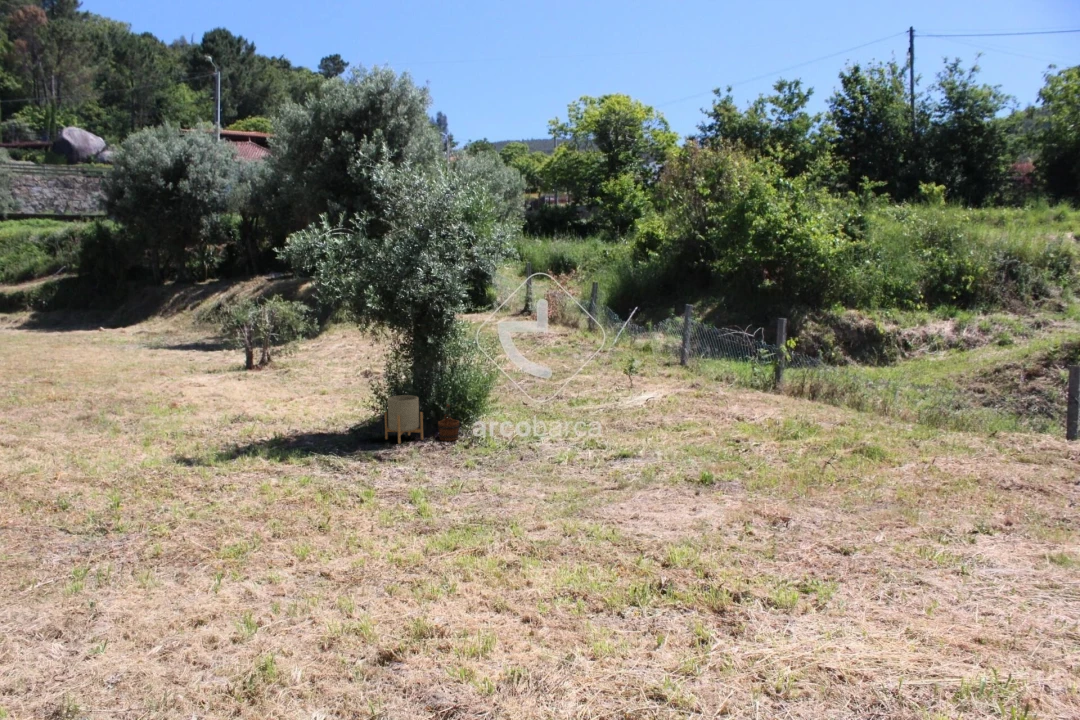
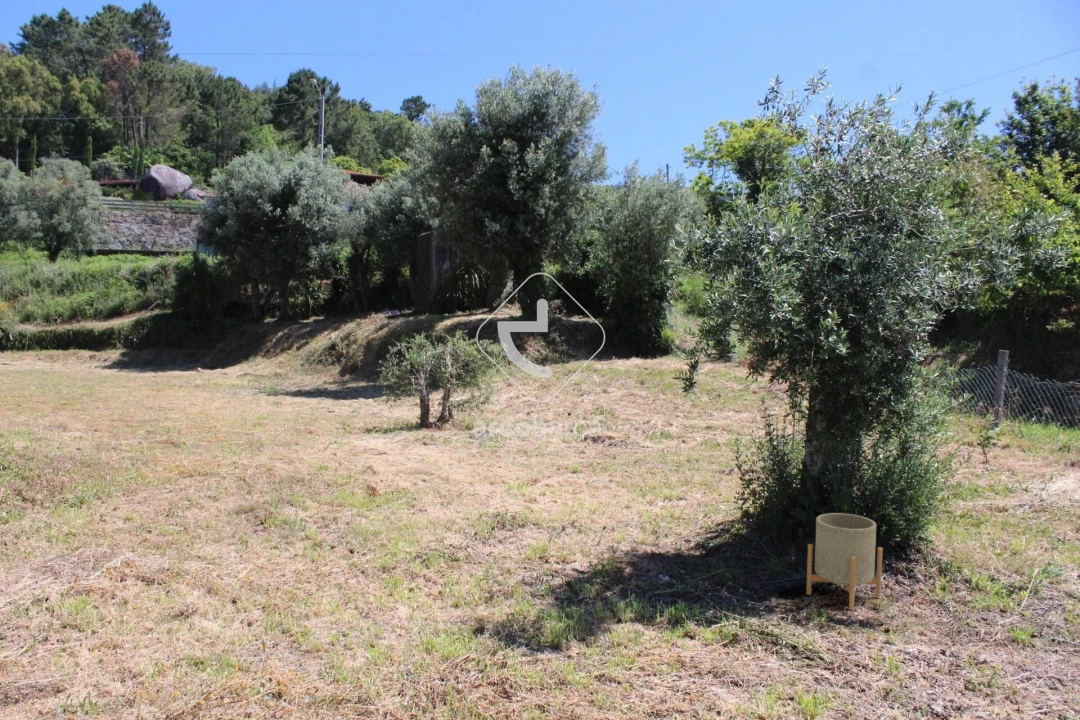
wooden bucket: present [438,404,459,441] -> none [907,533,951,604]

